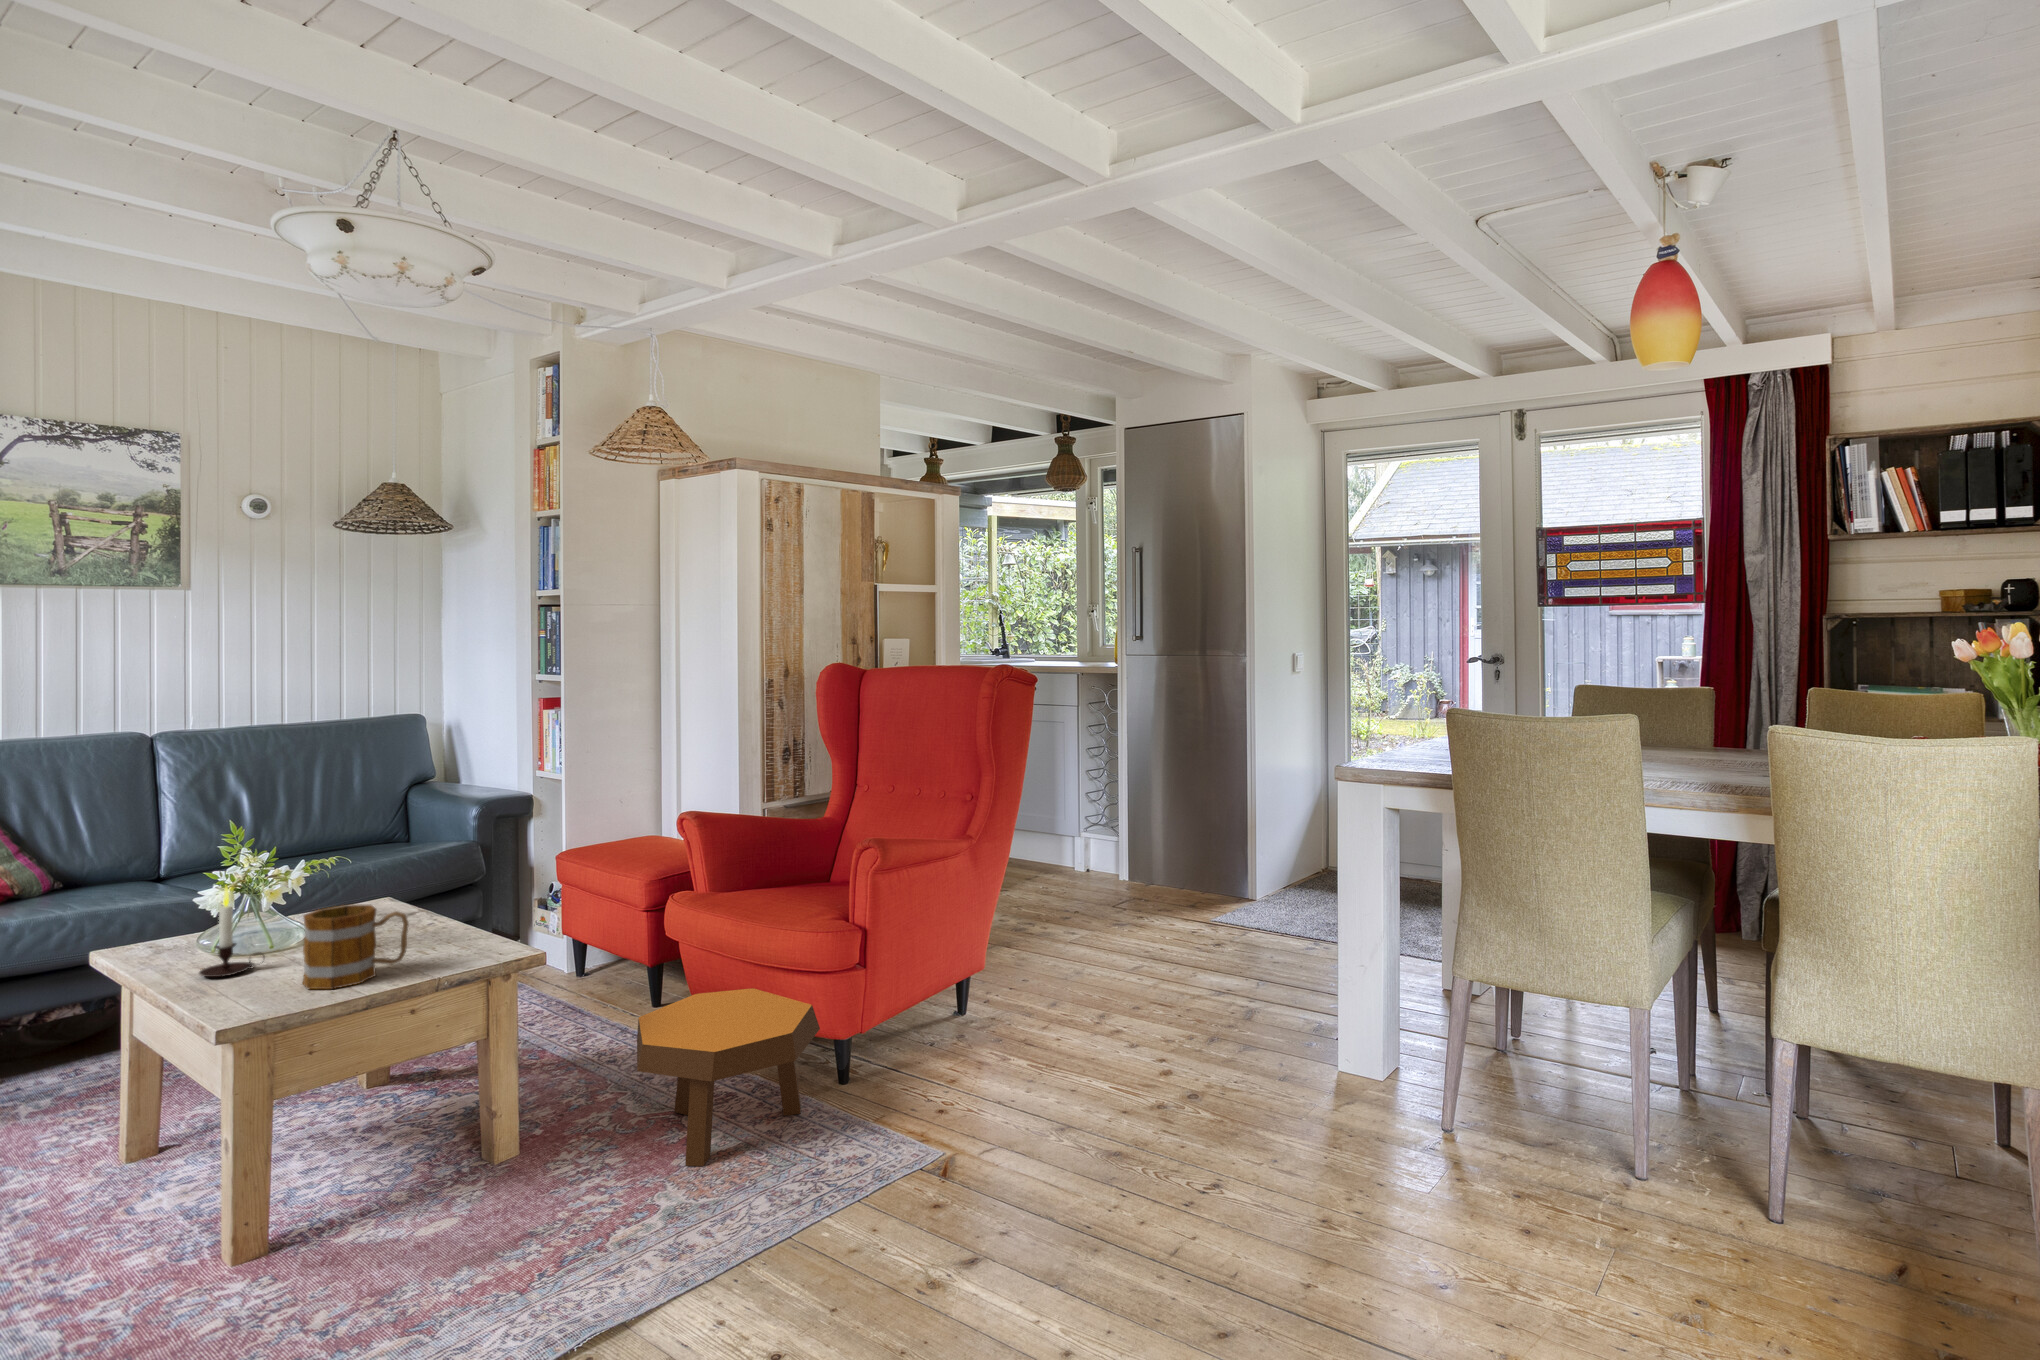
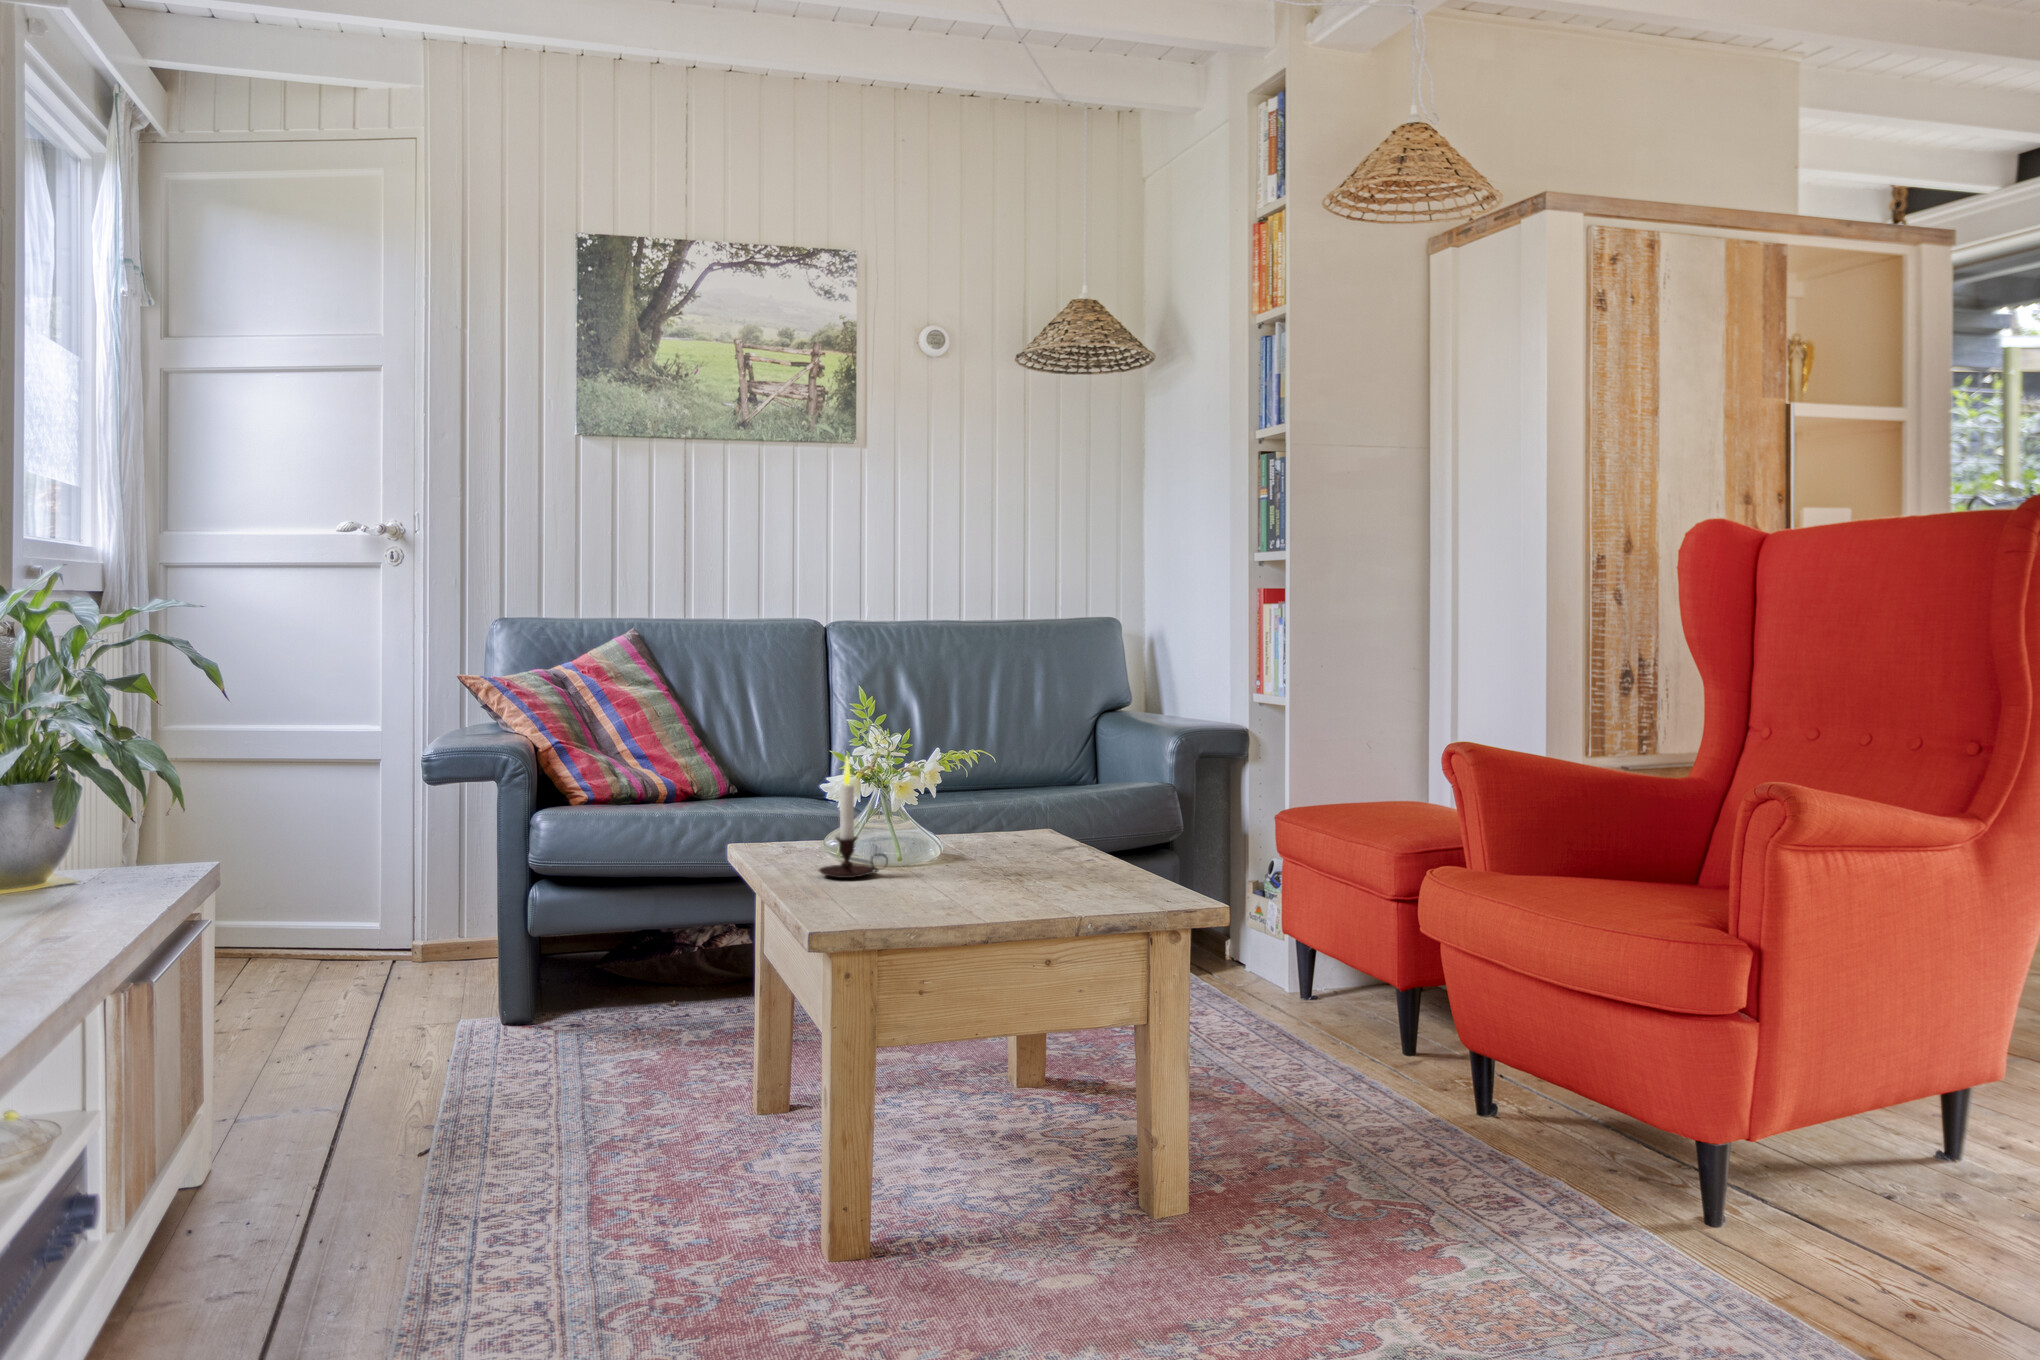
mug: present [303,905,409,989] -> none [921,795,1046,906]
footstool: present [637,988,820,1166] -> none [1363,1022,1690,1310]

